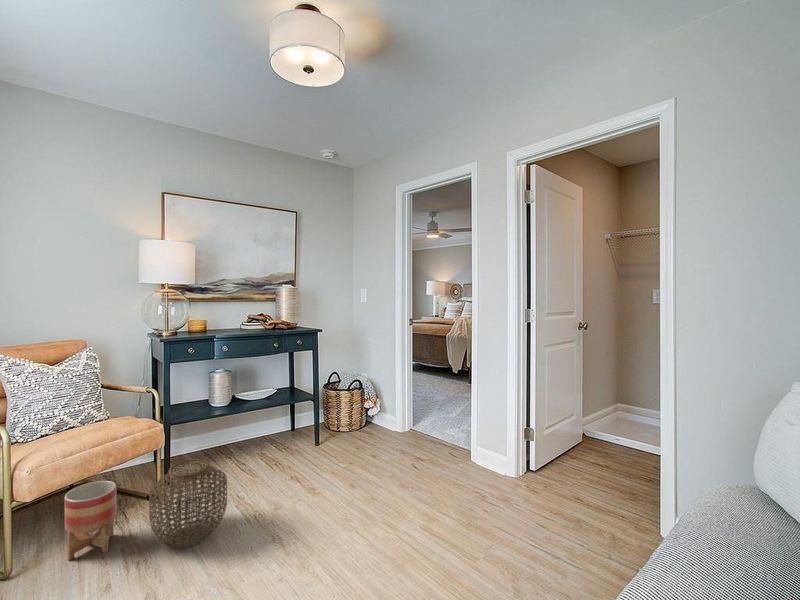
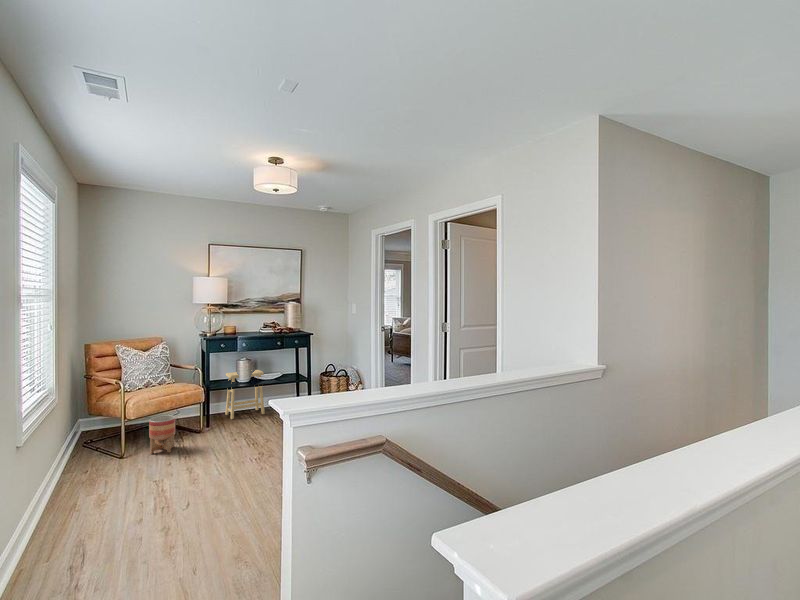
footstool: none [189,383,250,462] -> present [225,370,265,419]
woven basket: present [149,459,227,548] -> none [191,406,235,454]

